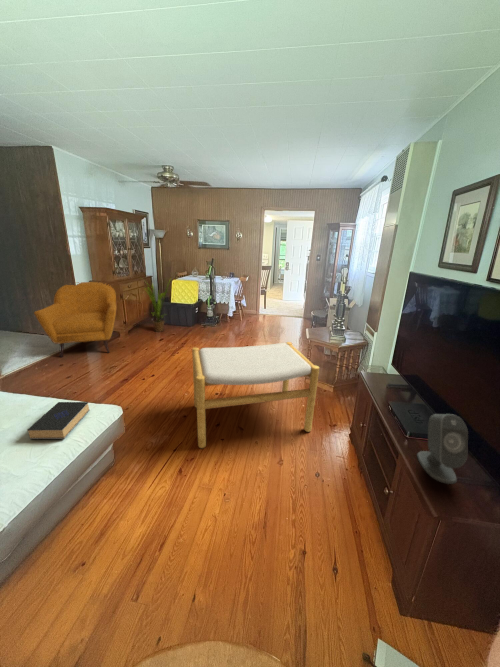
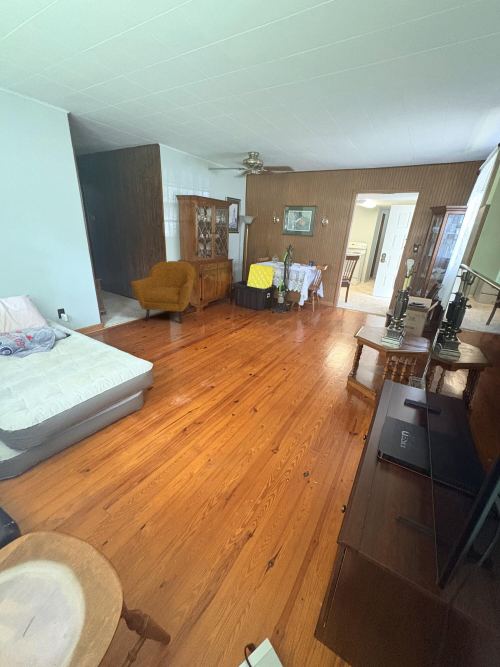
house plant: present [147,283,169,332] -> none [218,259,247,311]
footstool: present [192,342,319,448] -> none [208,325,338,432]
book: present [28,402,90,439] -> none [77,349,126,376]
speaker: present [417,414,468,484] -> none [372,435,425,522]

